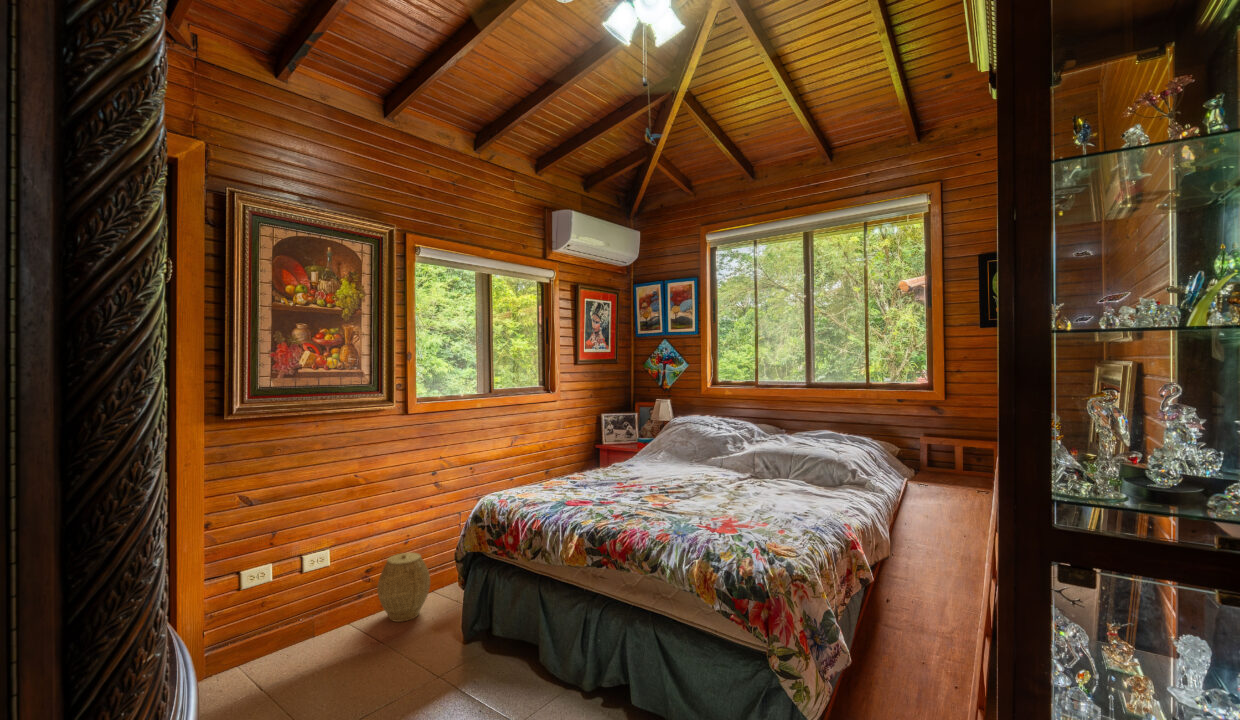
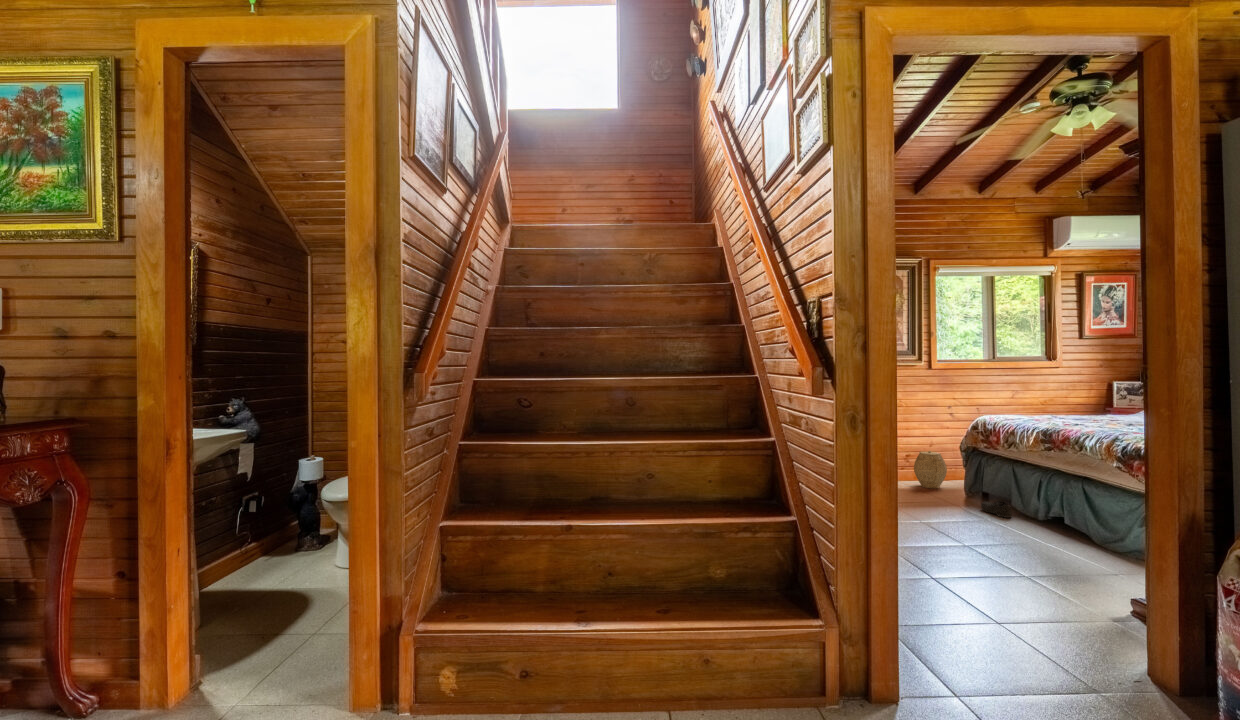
shoe: none [490,643,541,693] -> present [981,499,1012,518]

